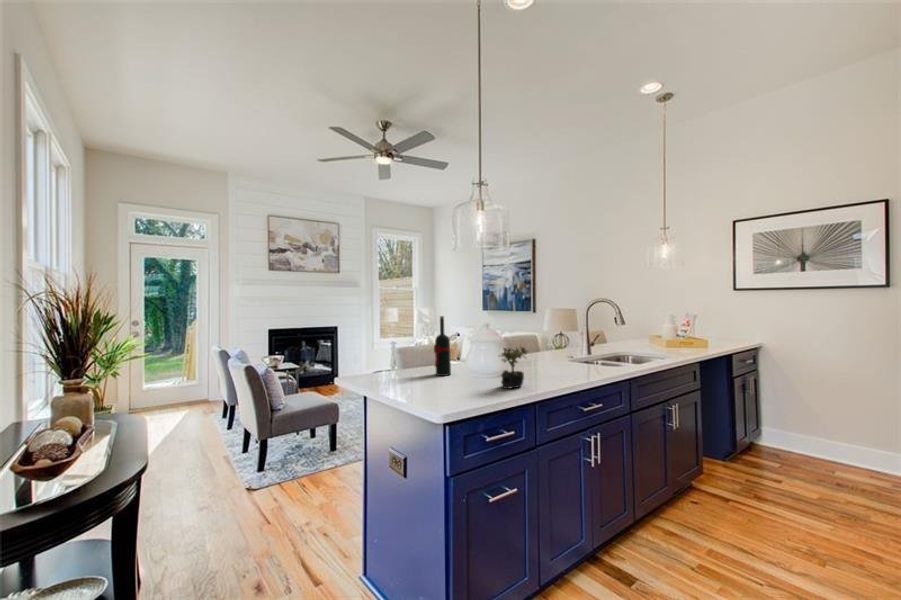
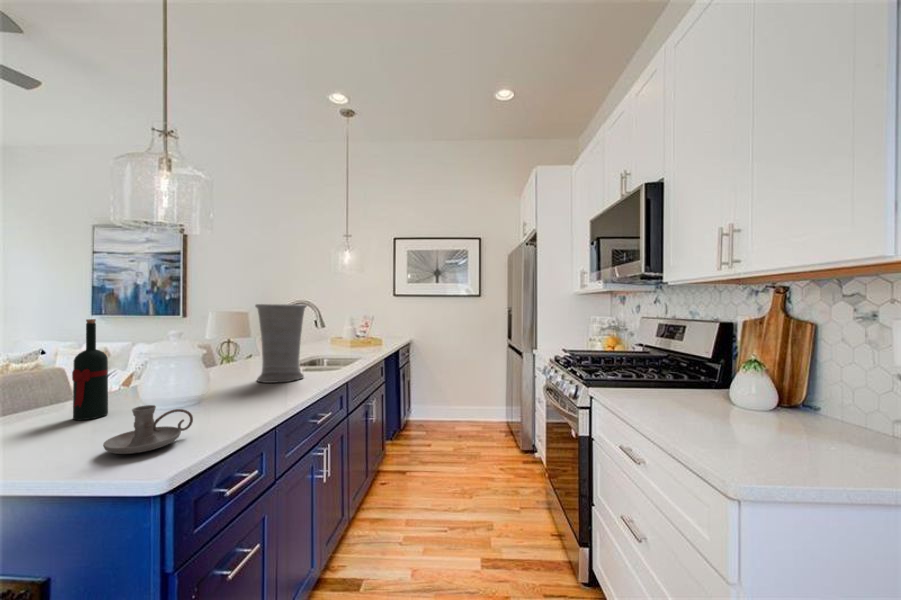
vase: none [543,305,586,371] -> present [255,304,307,383]
succulent plant: present [500,348,527,389] -> none [220,354,261,416]
candle holder: none [430,371,475,399] -> present [103,405,193,454]

